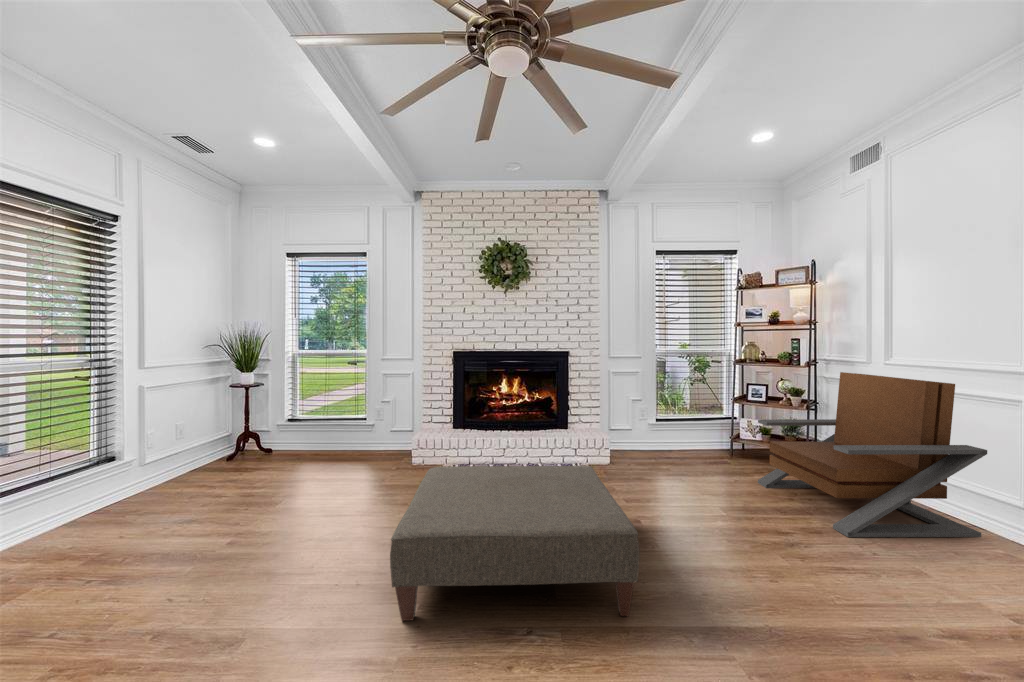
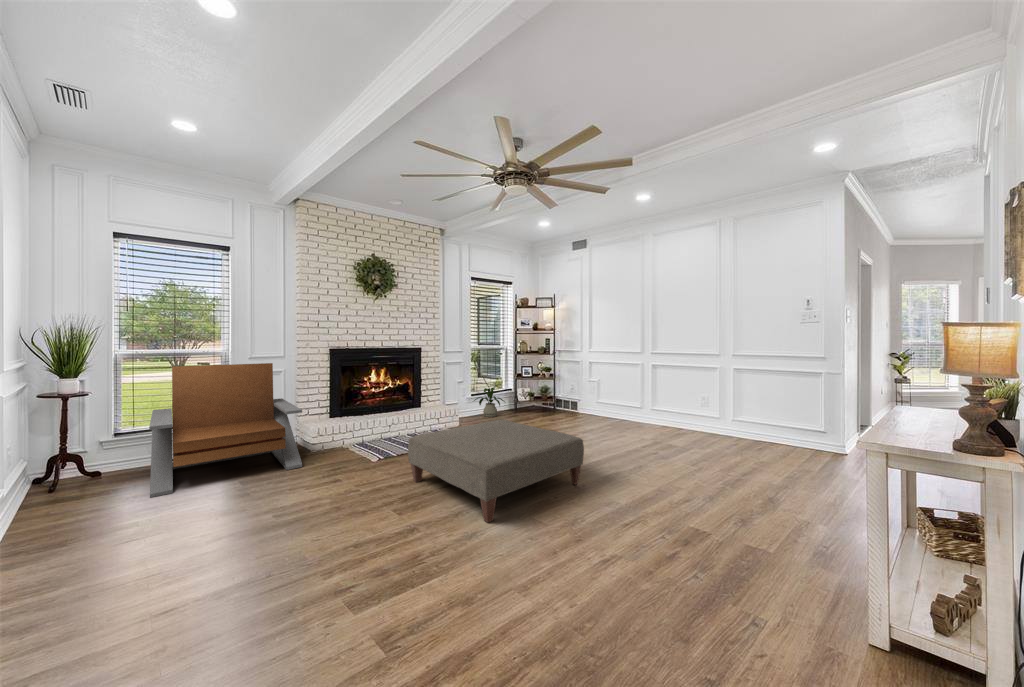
lounge chair: present [758,372,987,537] -> present [149,363,302,497]
house plant: none [647,409,704,459] -> present [474,384,505,417]

